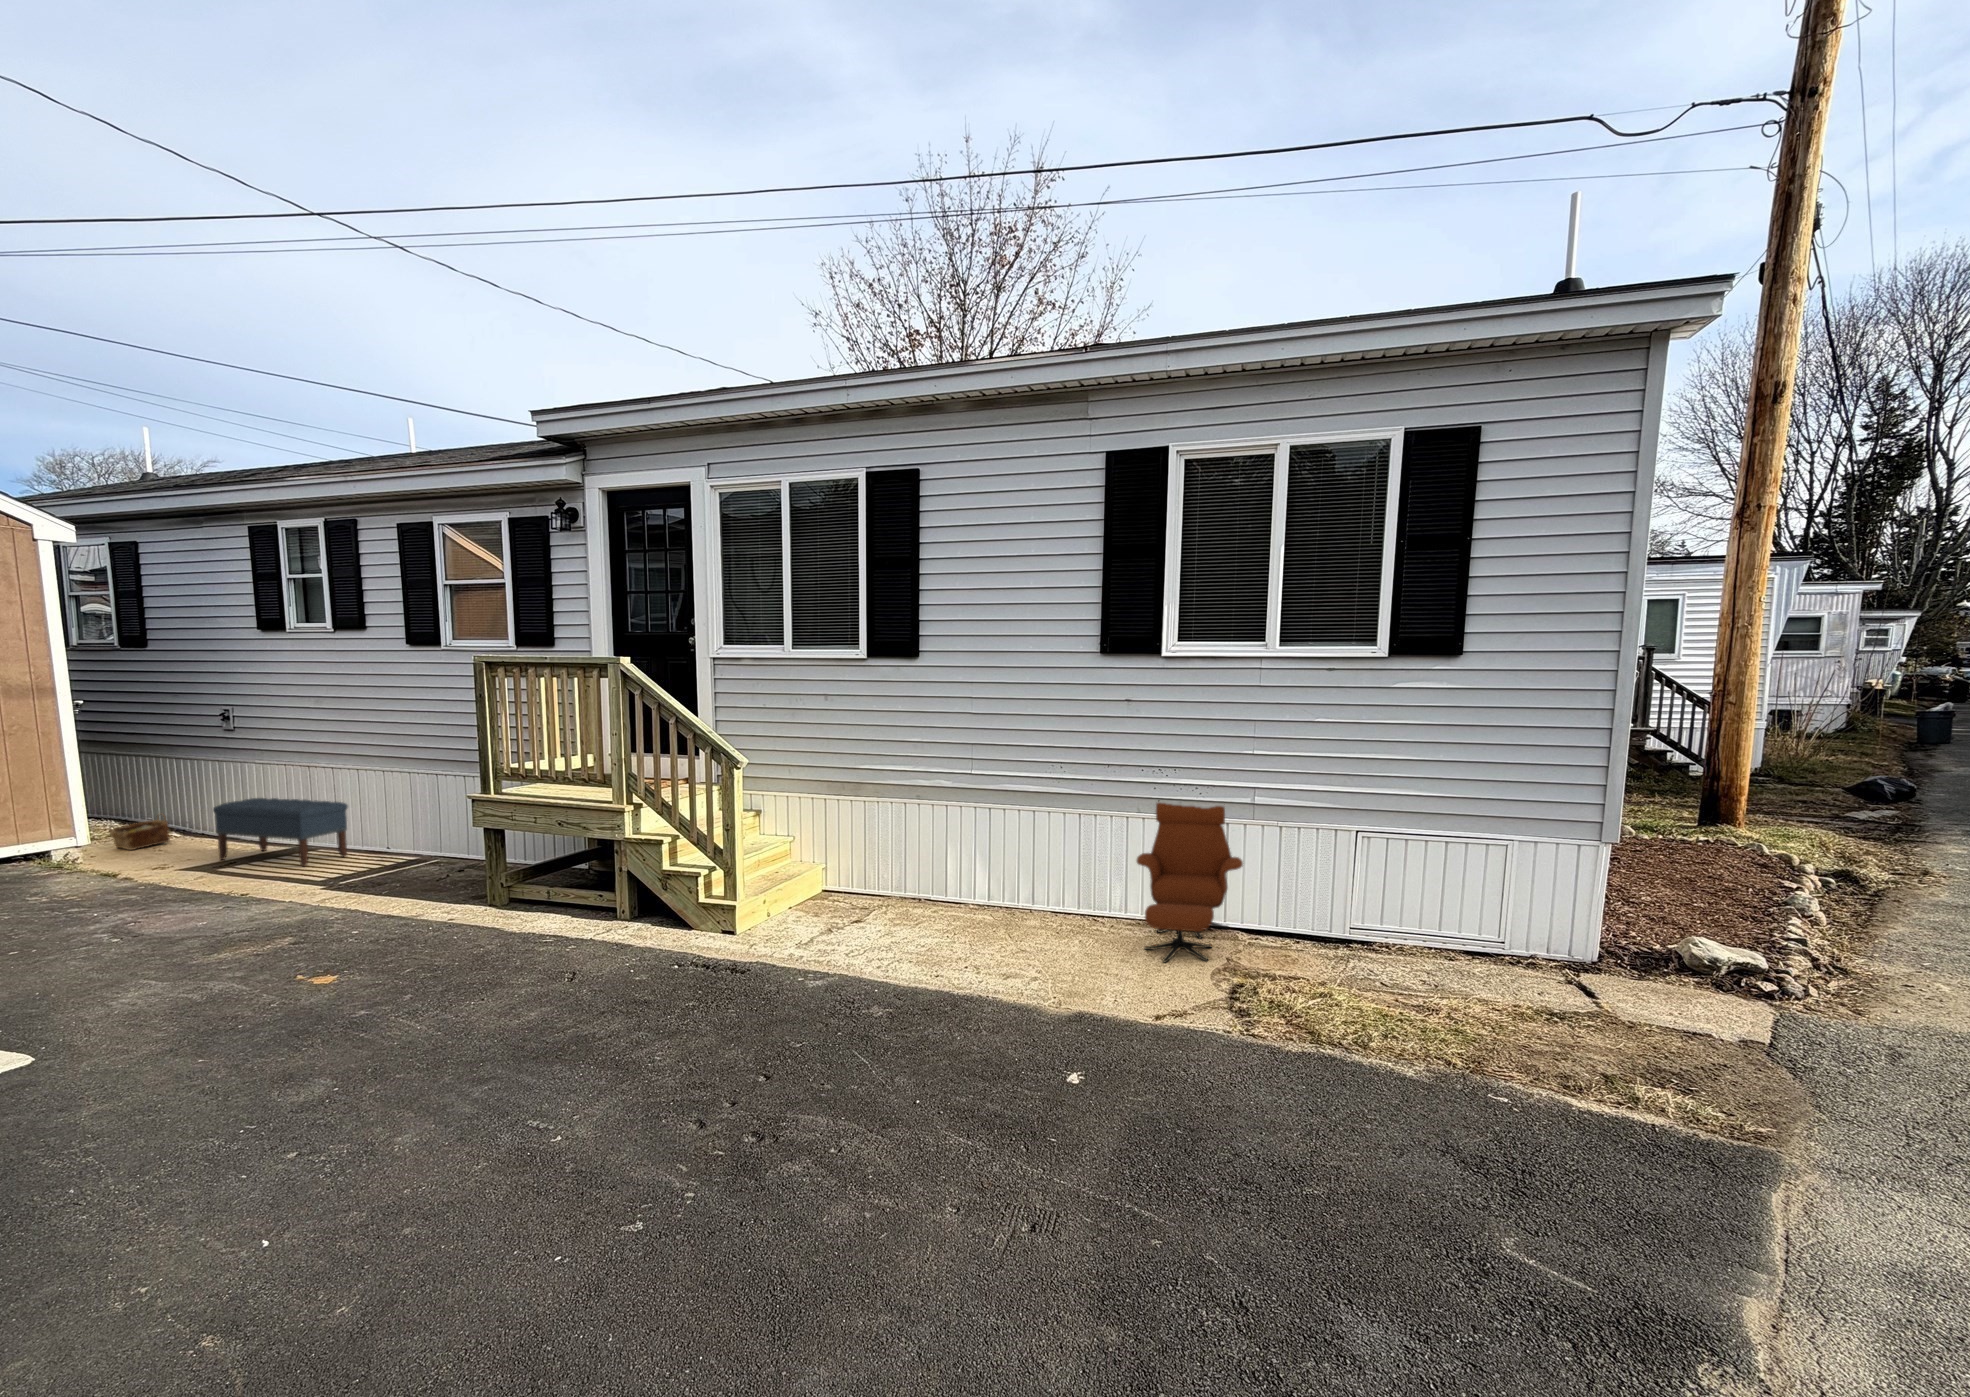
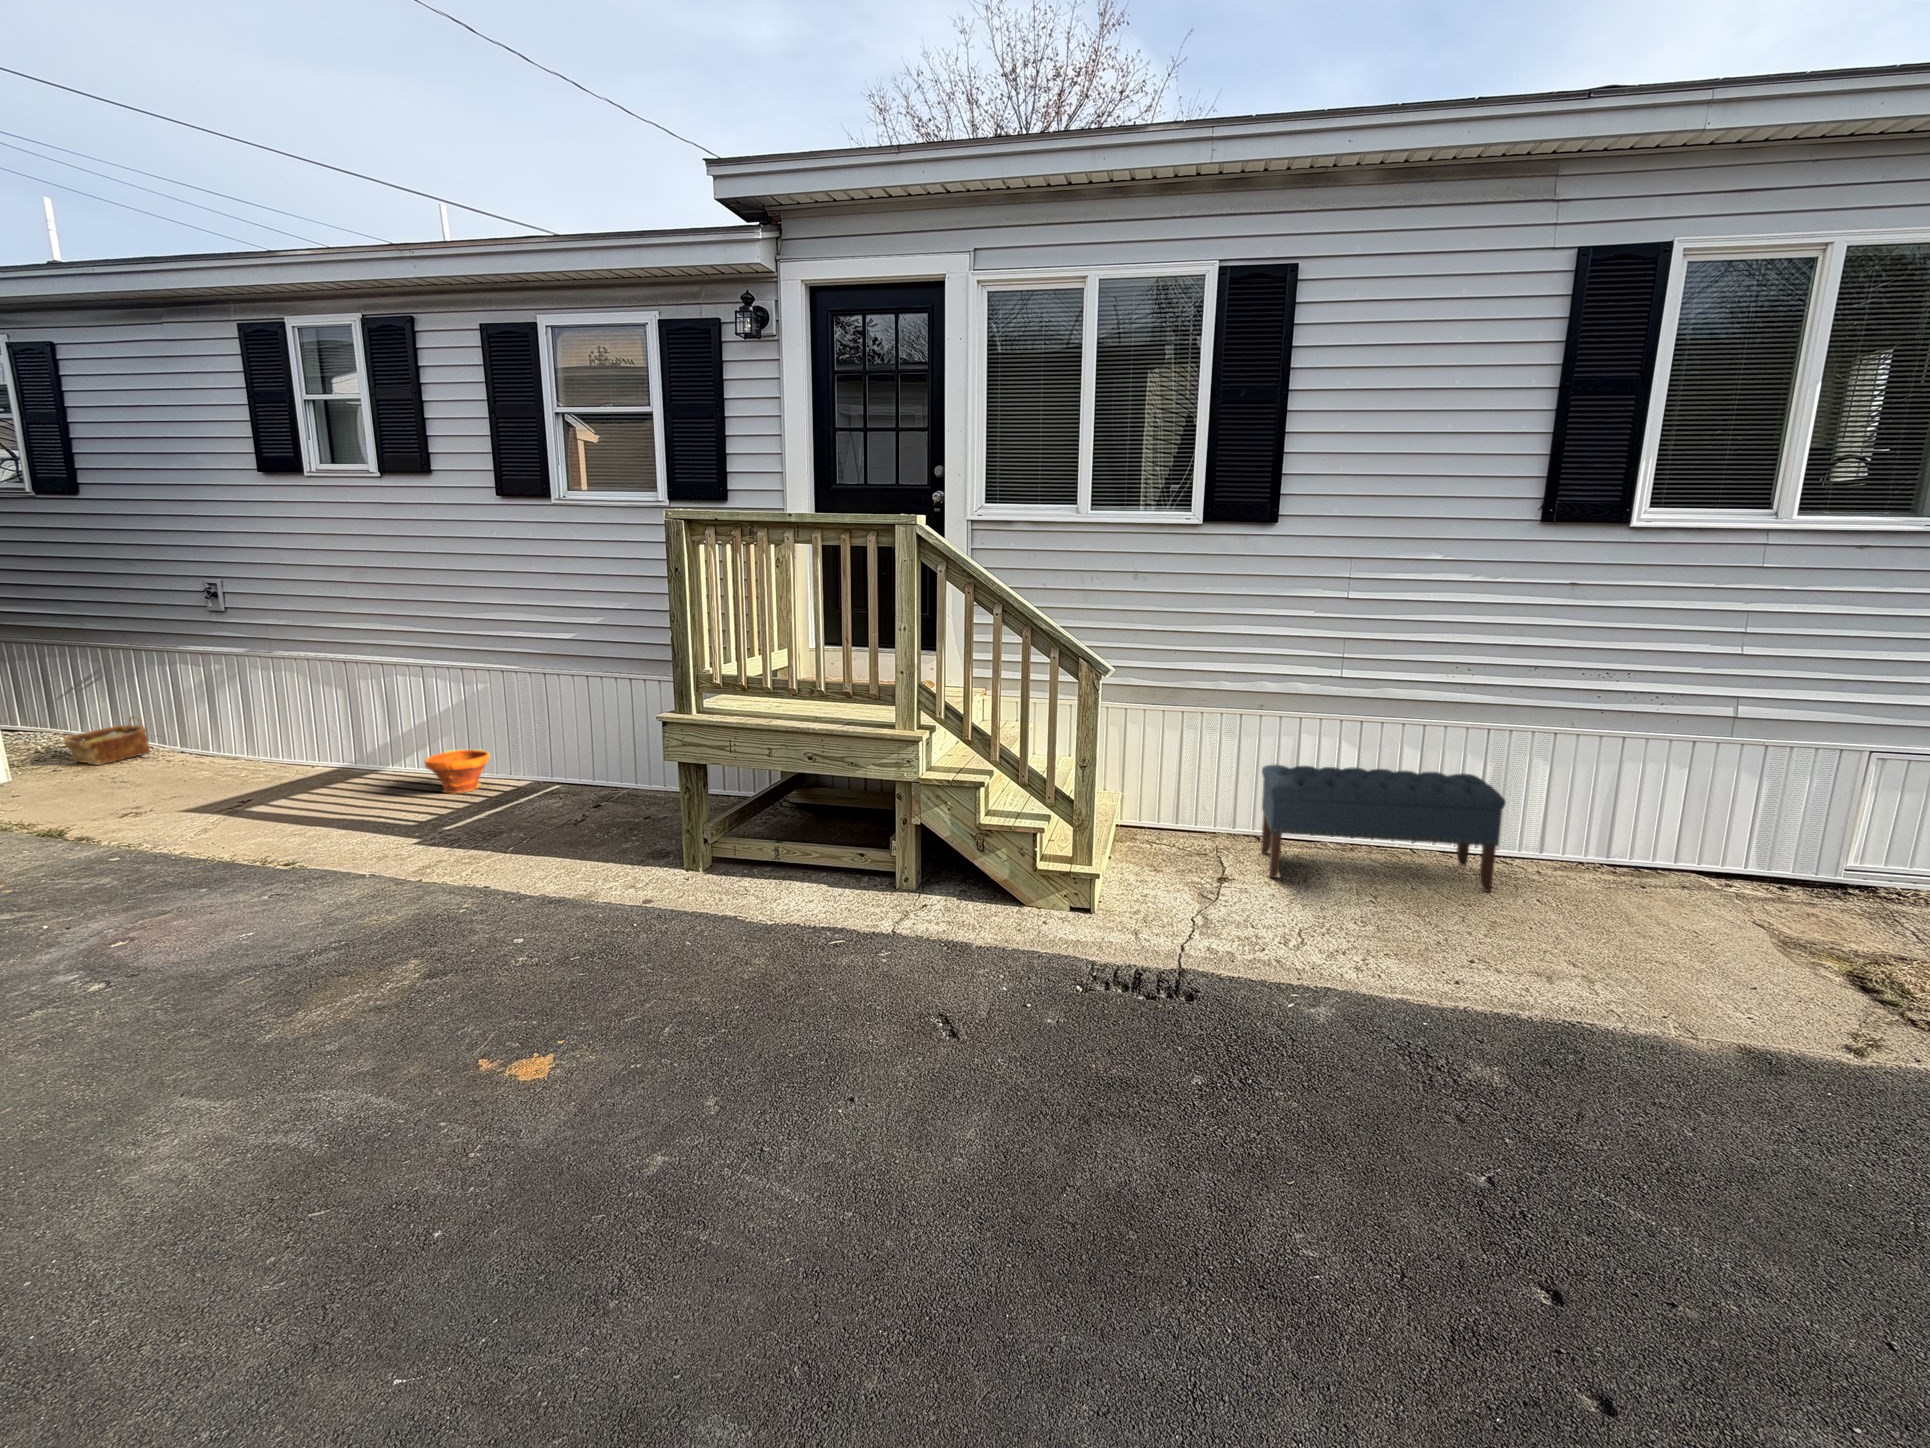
bench: present [213,798,348,867] -> present [1261,765,1505,892]
lounge chair: present [1137,803,1243,962] -> none [1603,731,1805,959]
planter: none [348,834,398,866] -> present [425,750,490,793]

